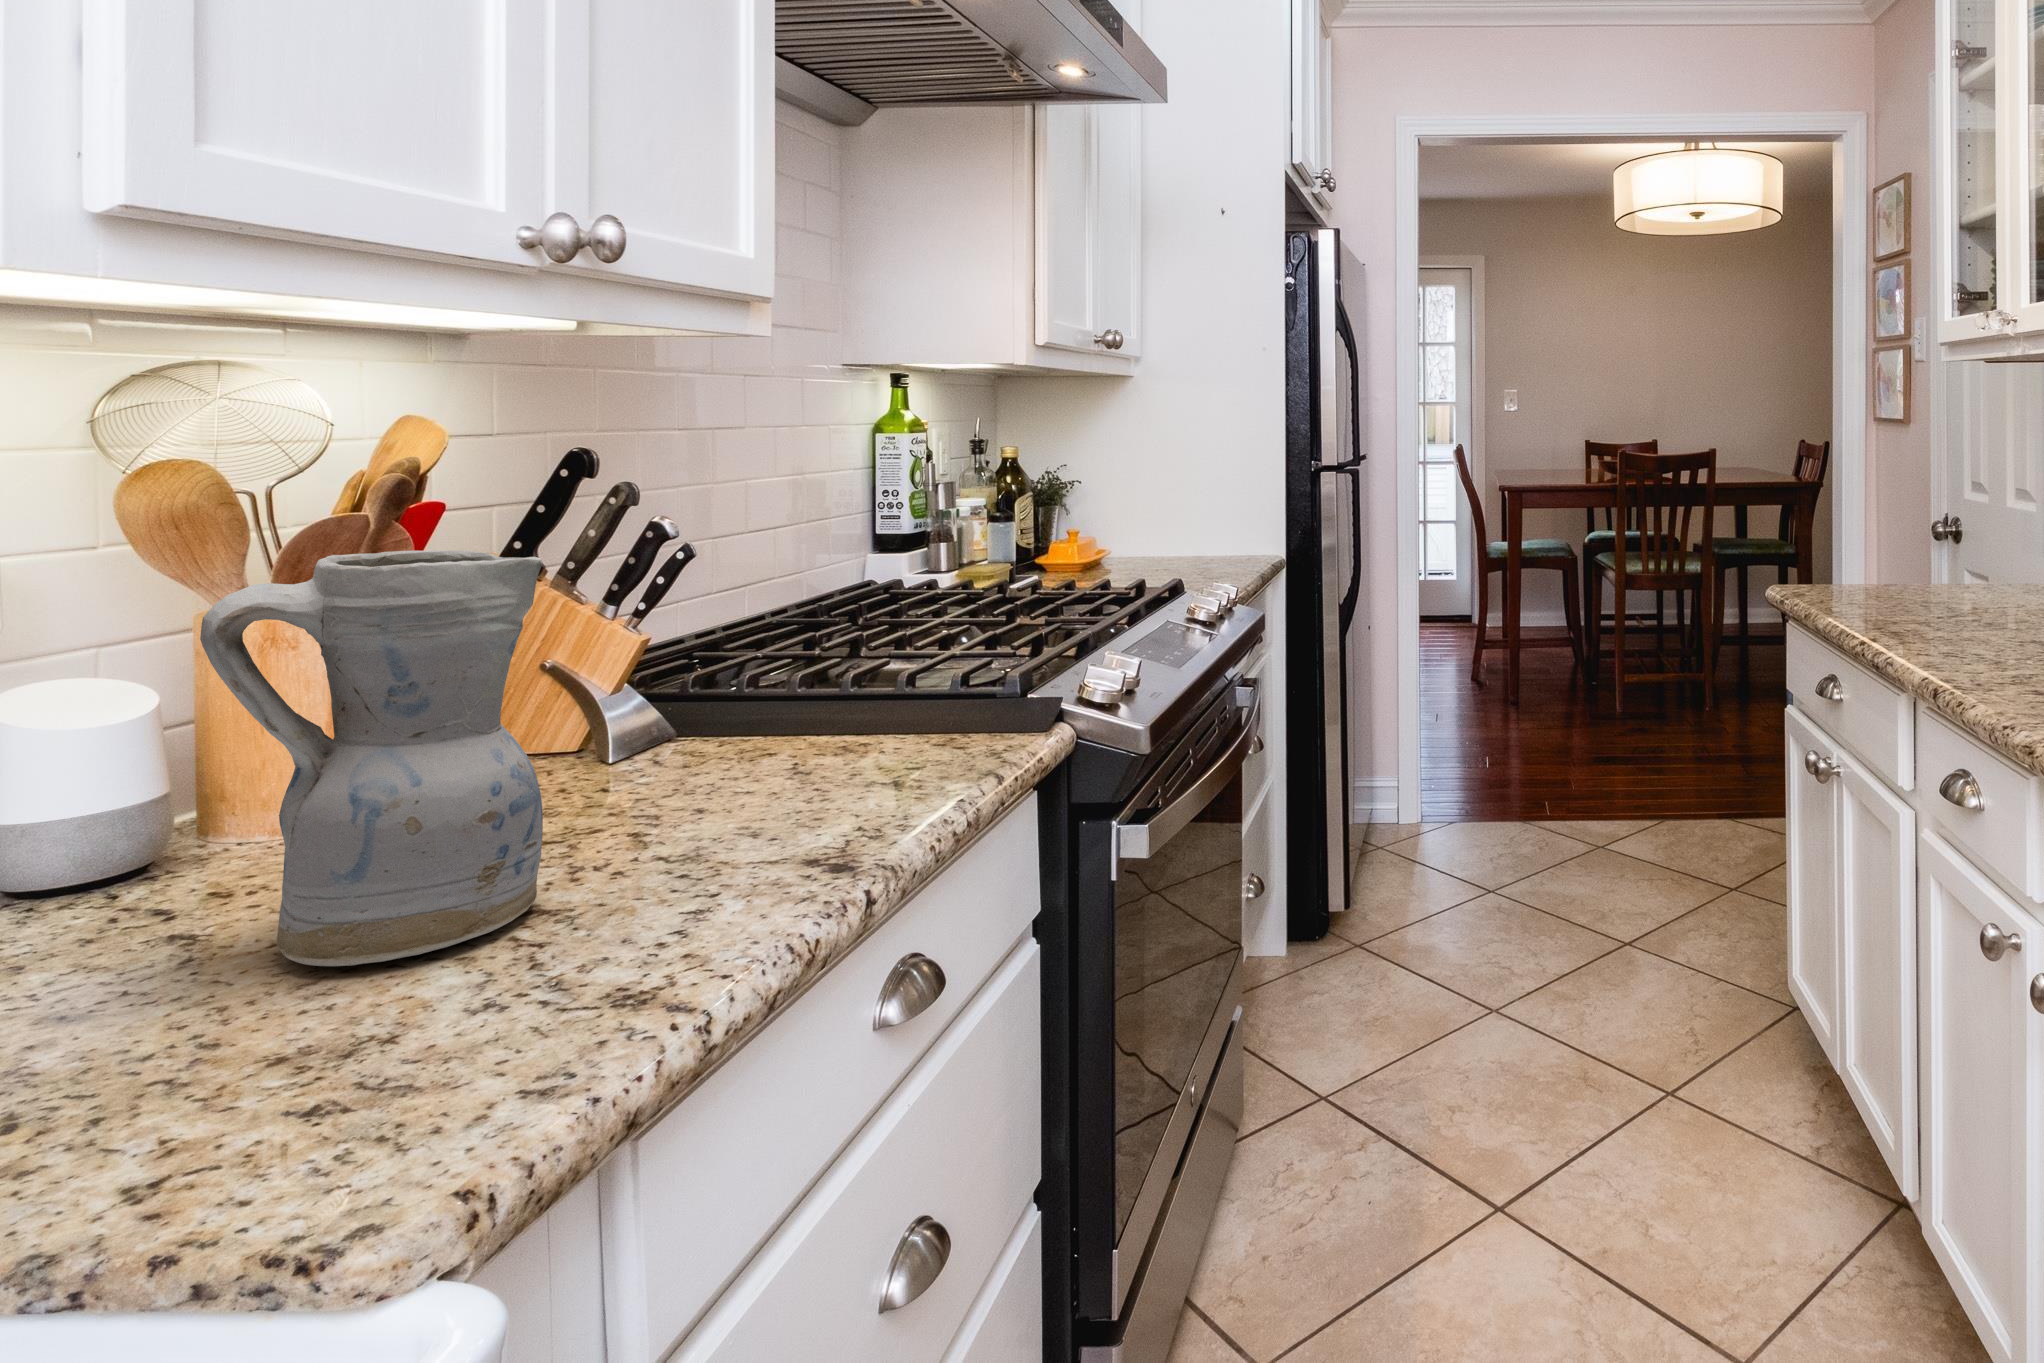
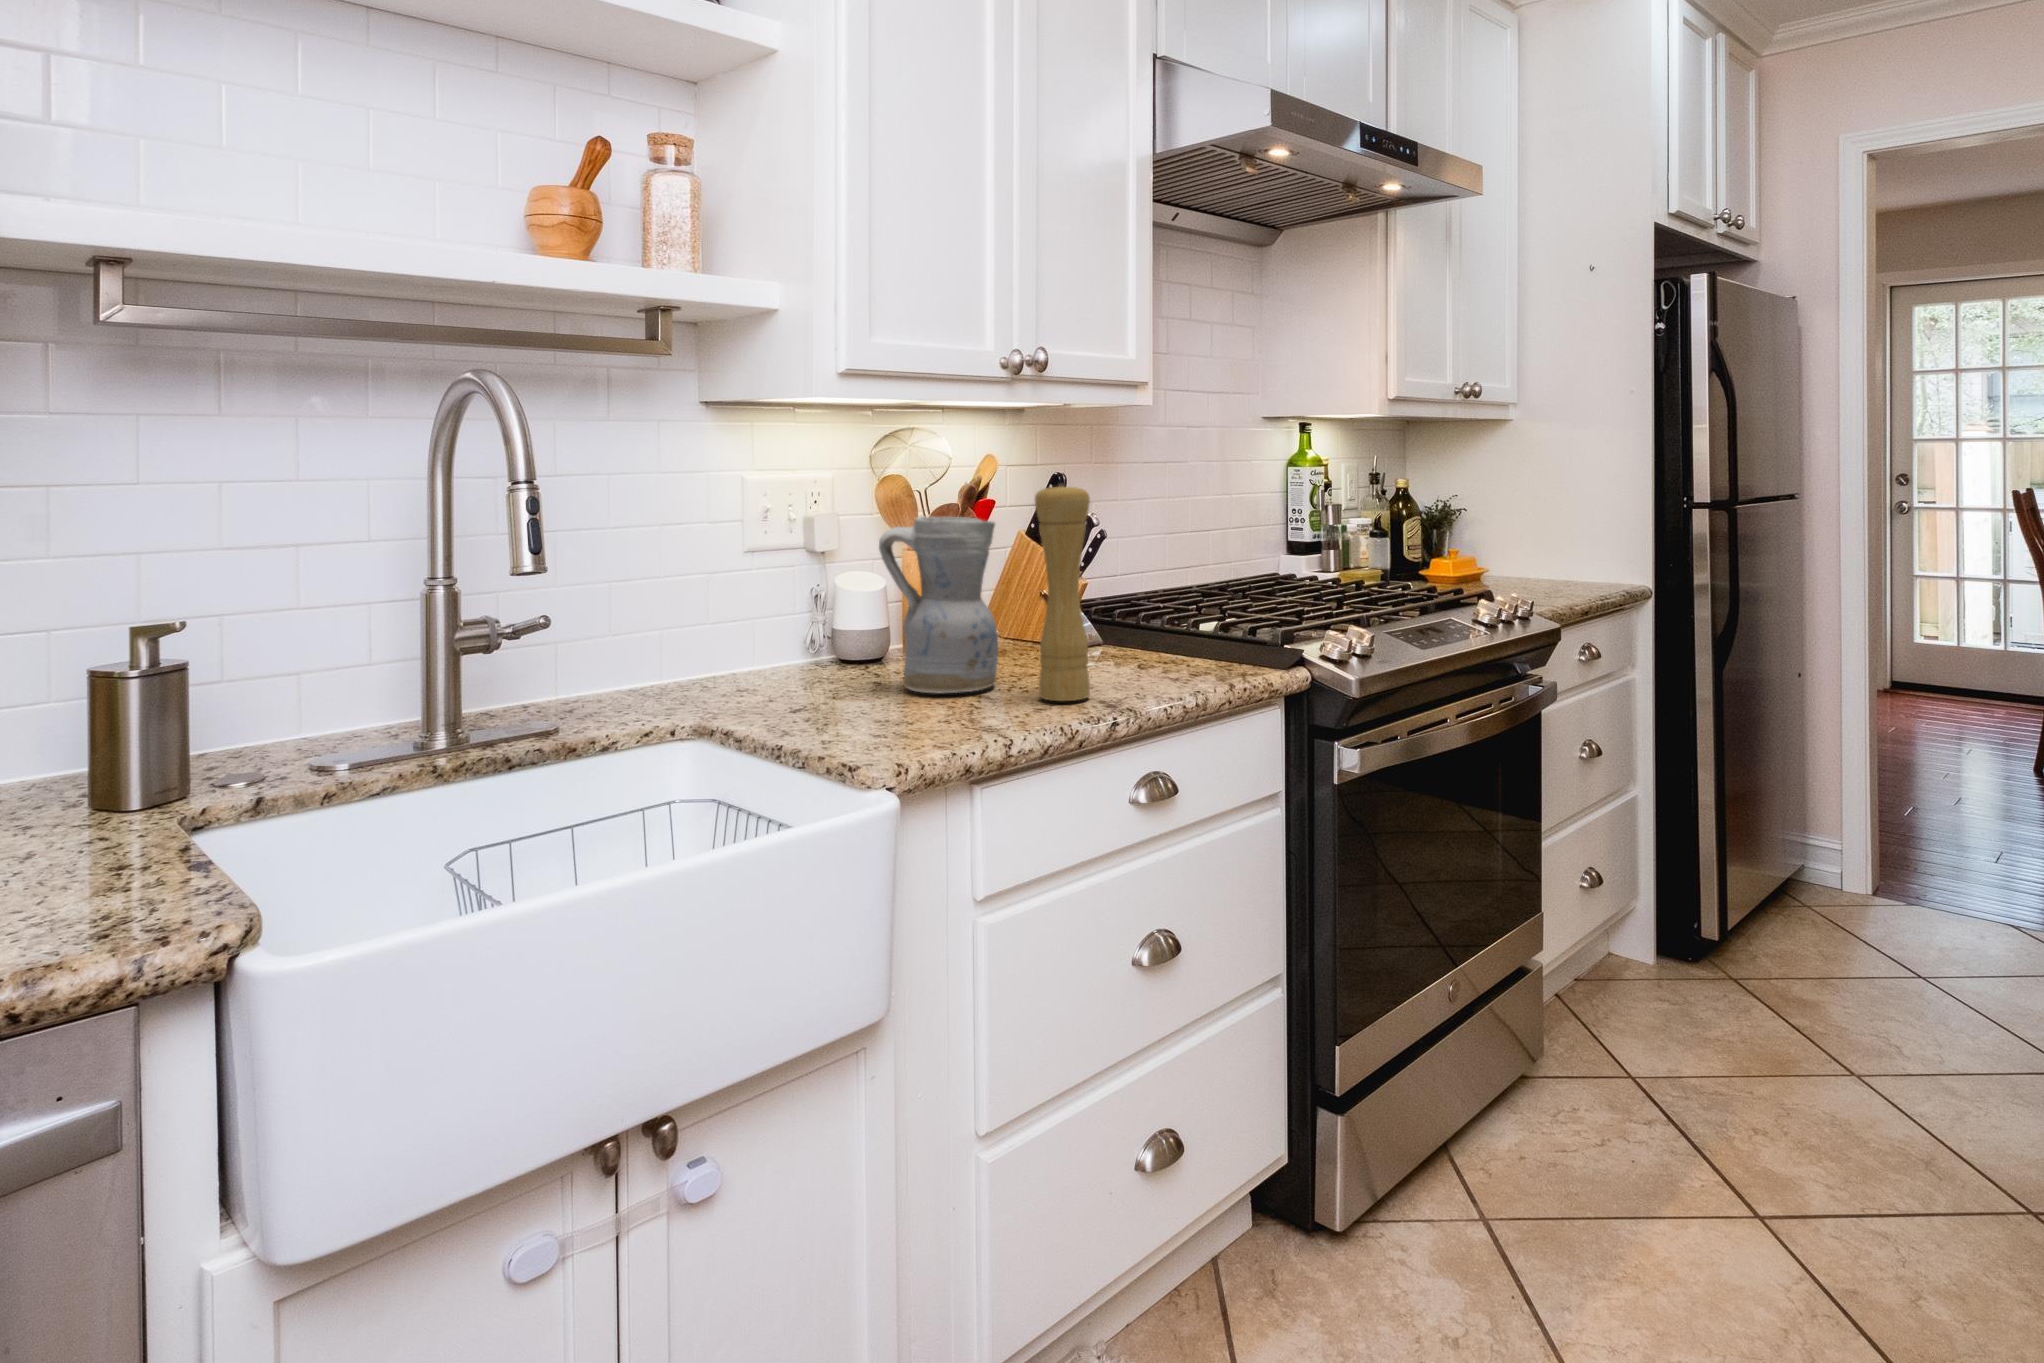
pepper mill: none [657,475,782,920] -> present [1035,483,1090,701]

